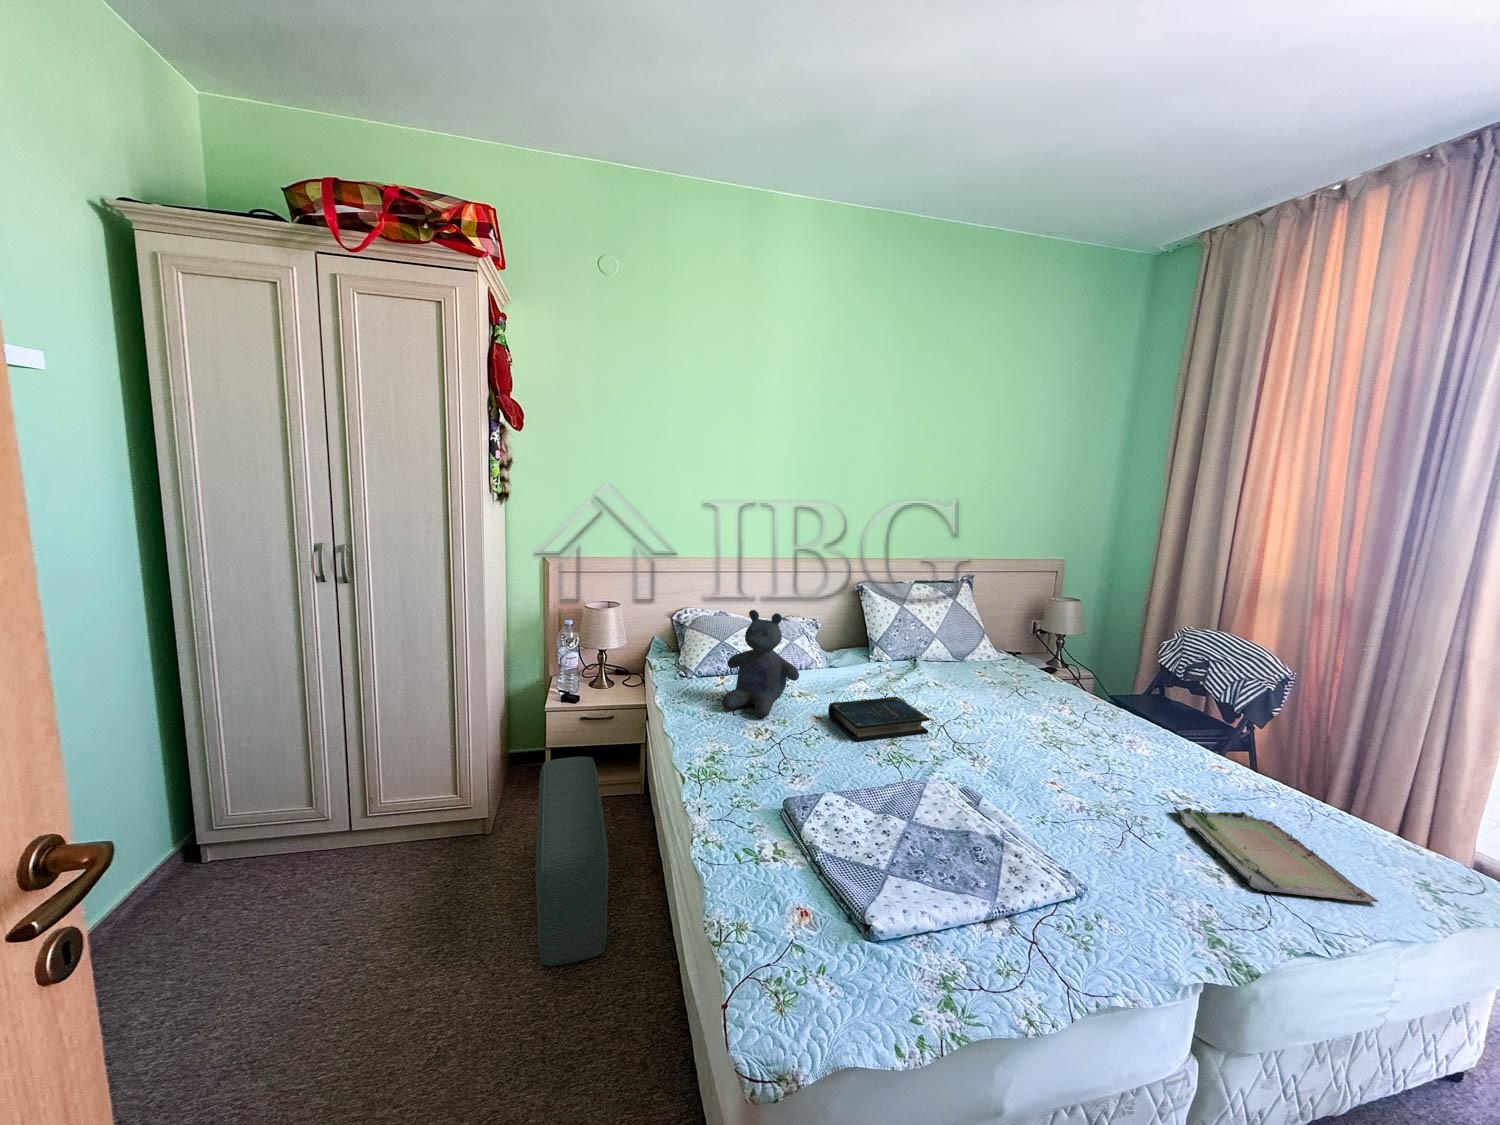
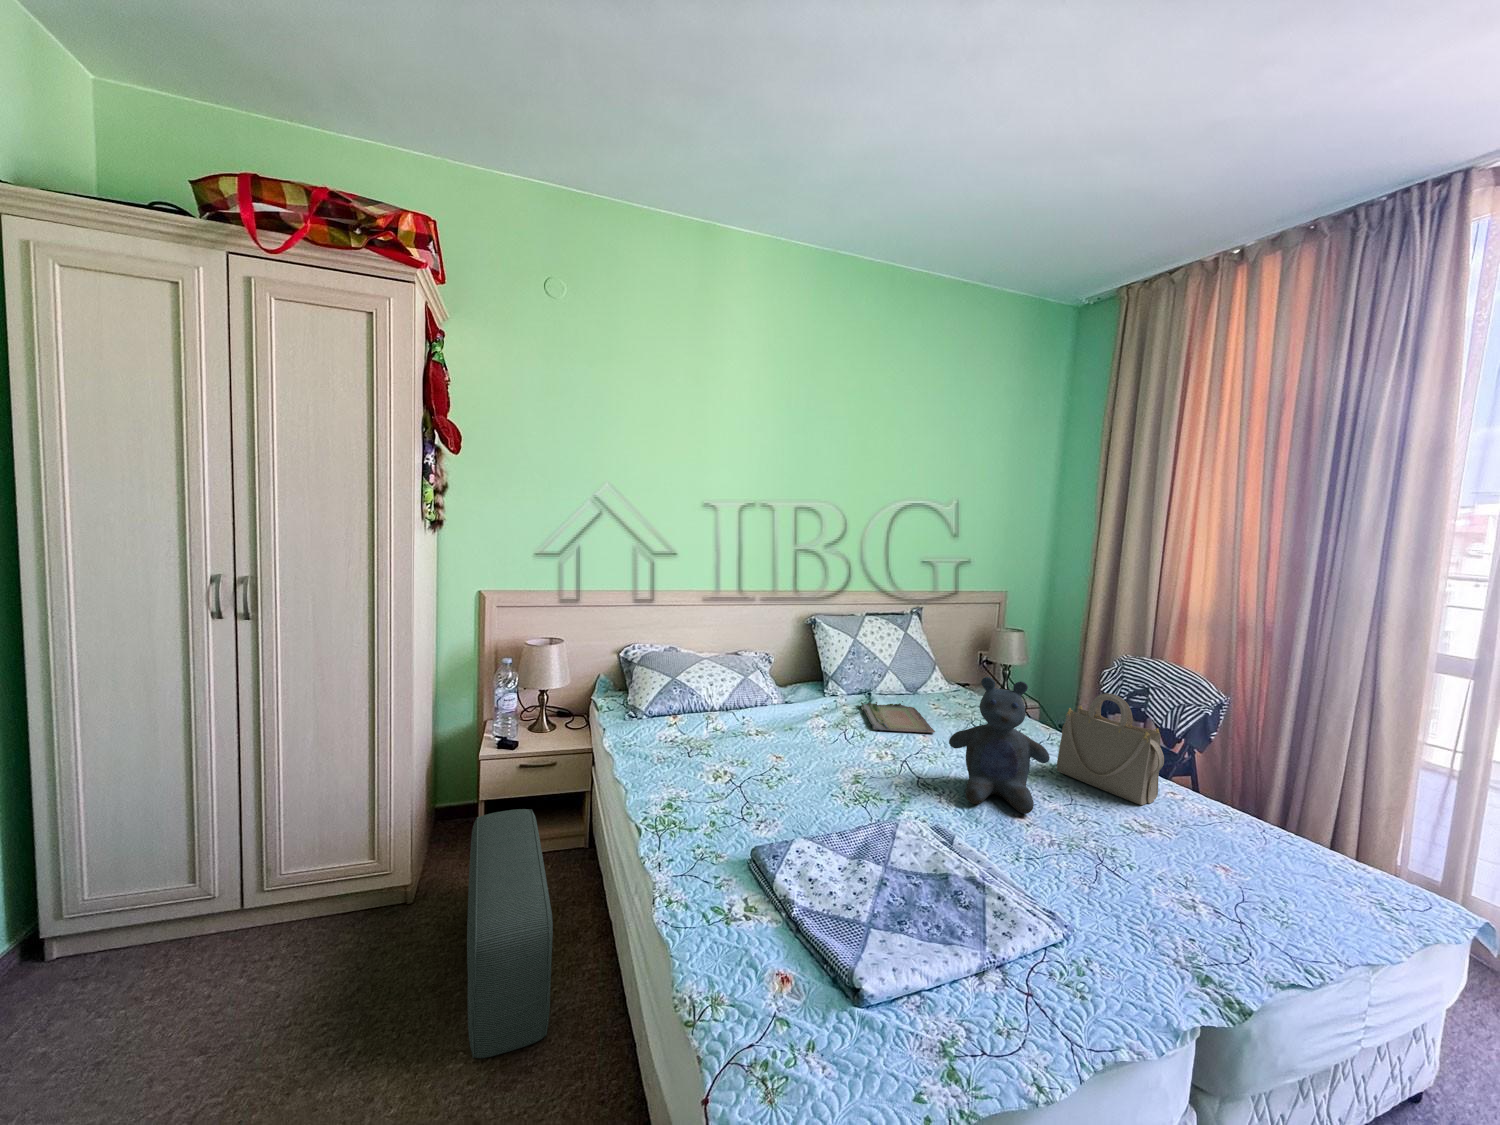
stuffed bear: present [722,610,799,718] -> present [949,677,1050,814]
handbag: none [1098,666,1210,778] -> present [1057,693,1164,805]
book: present [828,697,930,742] -> none [789,732,893,781]
tray: present [1174,807,1378,902] -> present [861,701,935,732]

